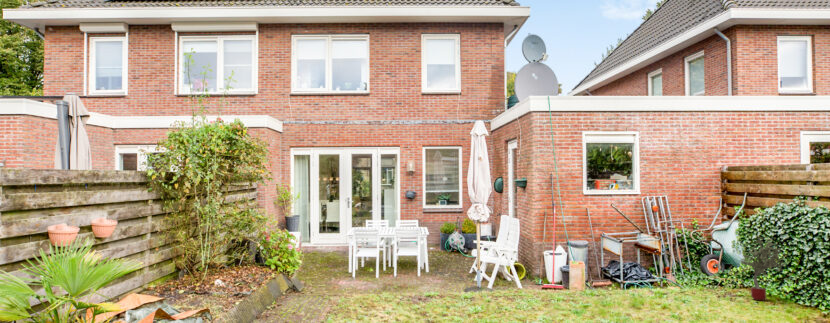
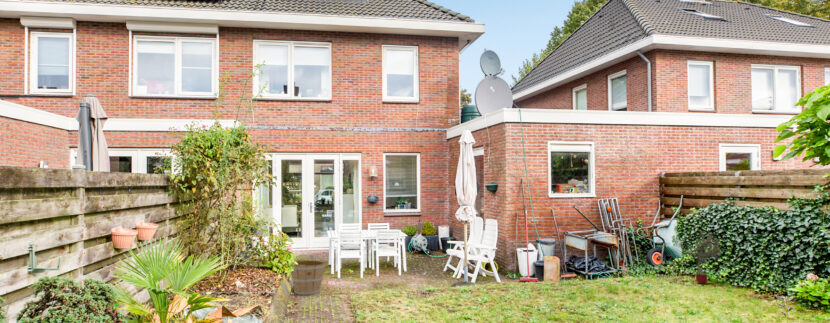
wooden bucket: none [292,255,329,291] -> present [291,260,326,295]

